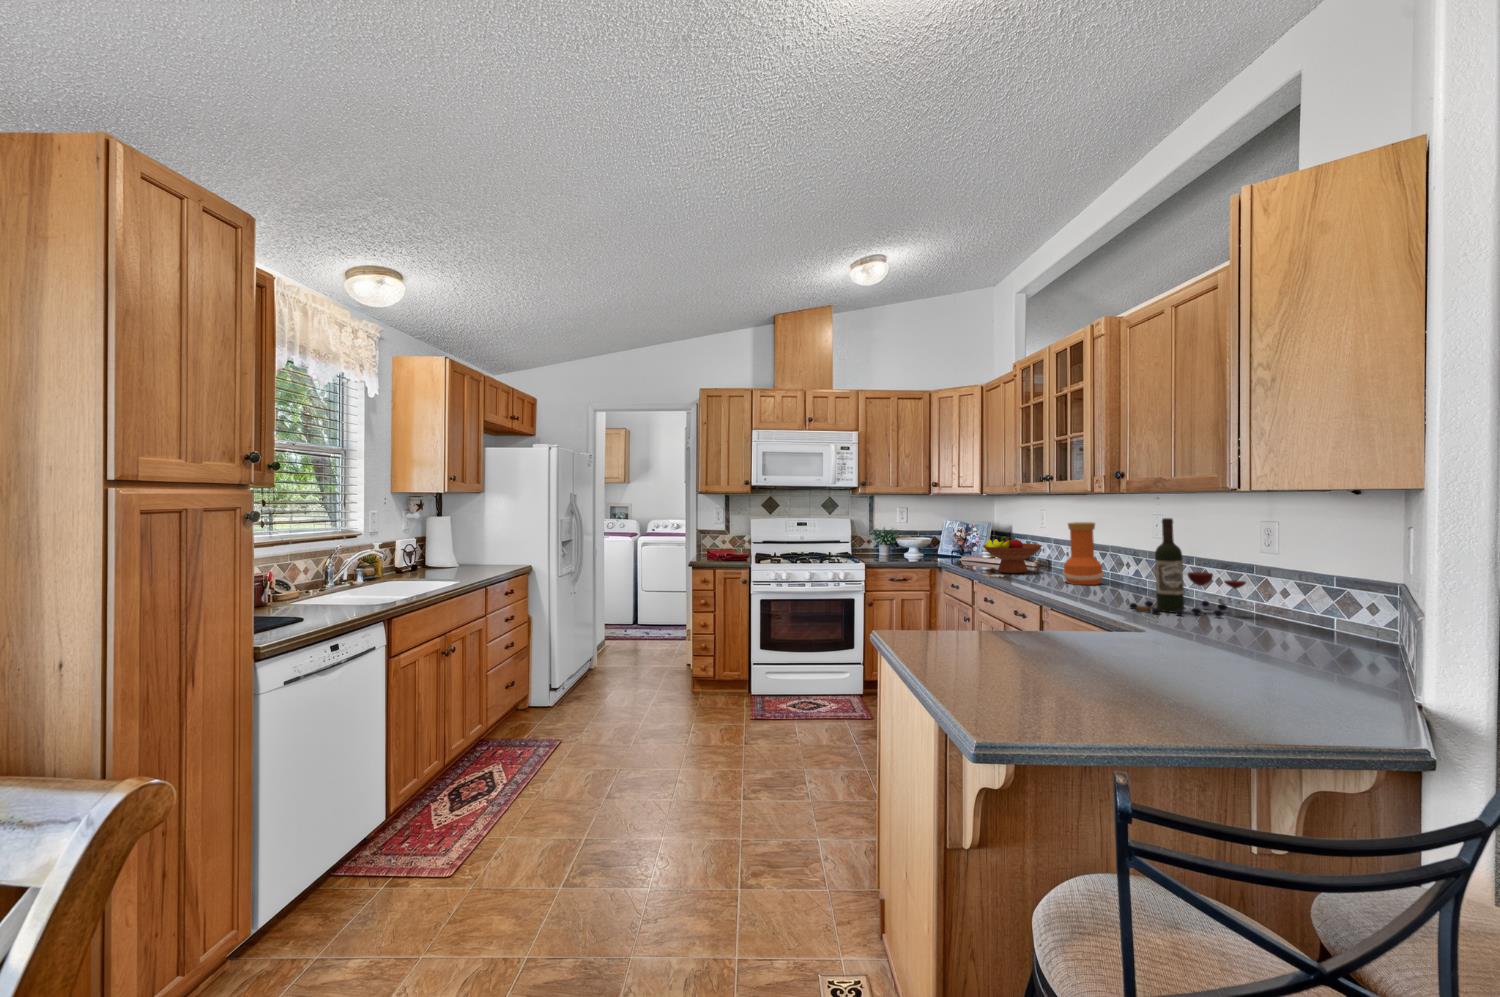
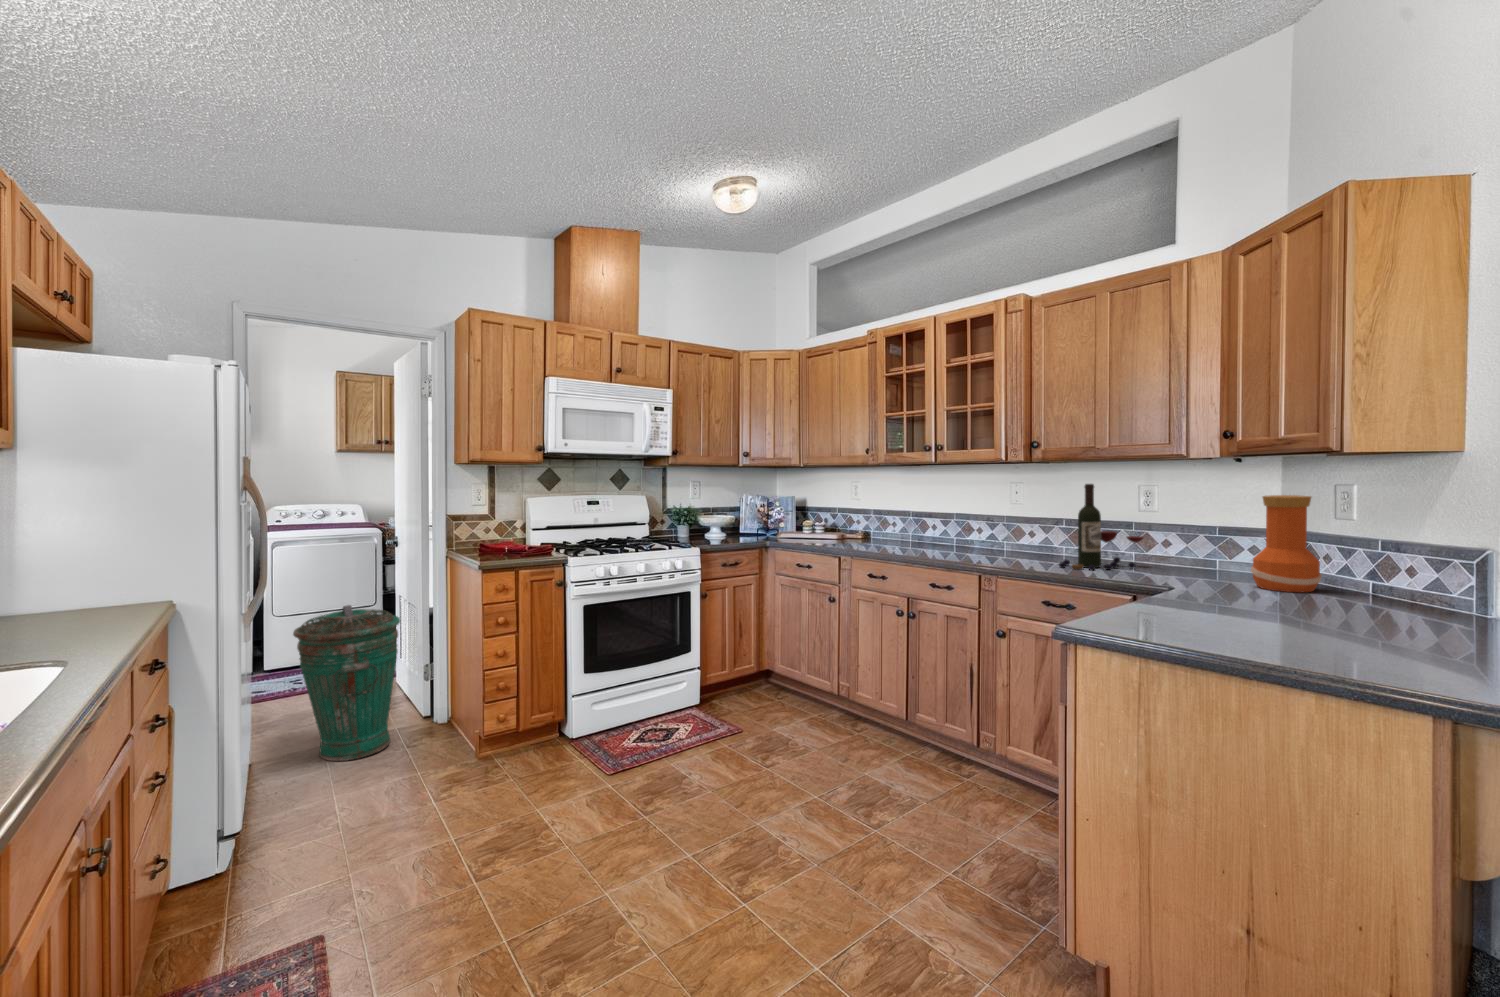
vase: present [1063,522,1104,585] -> present [1251,495,1322,592]
fruit bowl: present [983,536,1042,573] -> none [827,509,884,546]
trash can: none [586,587,647,688] -> present [293,605,400,761]

